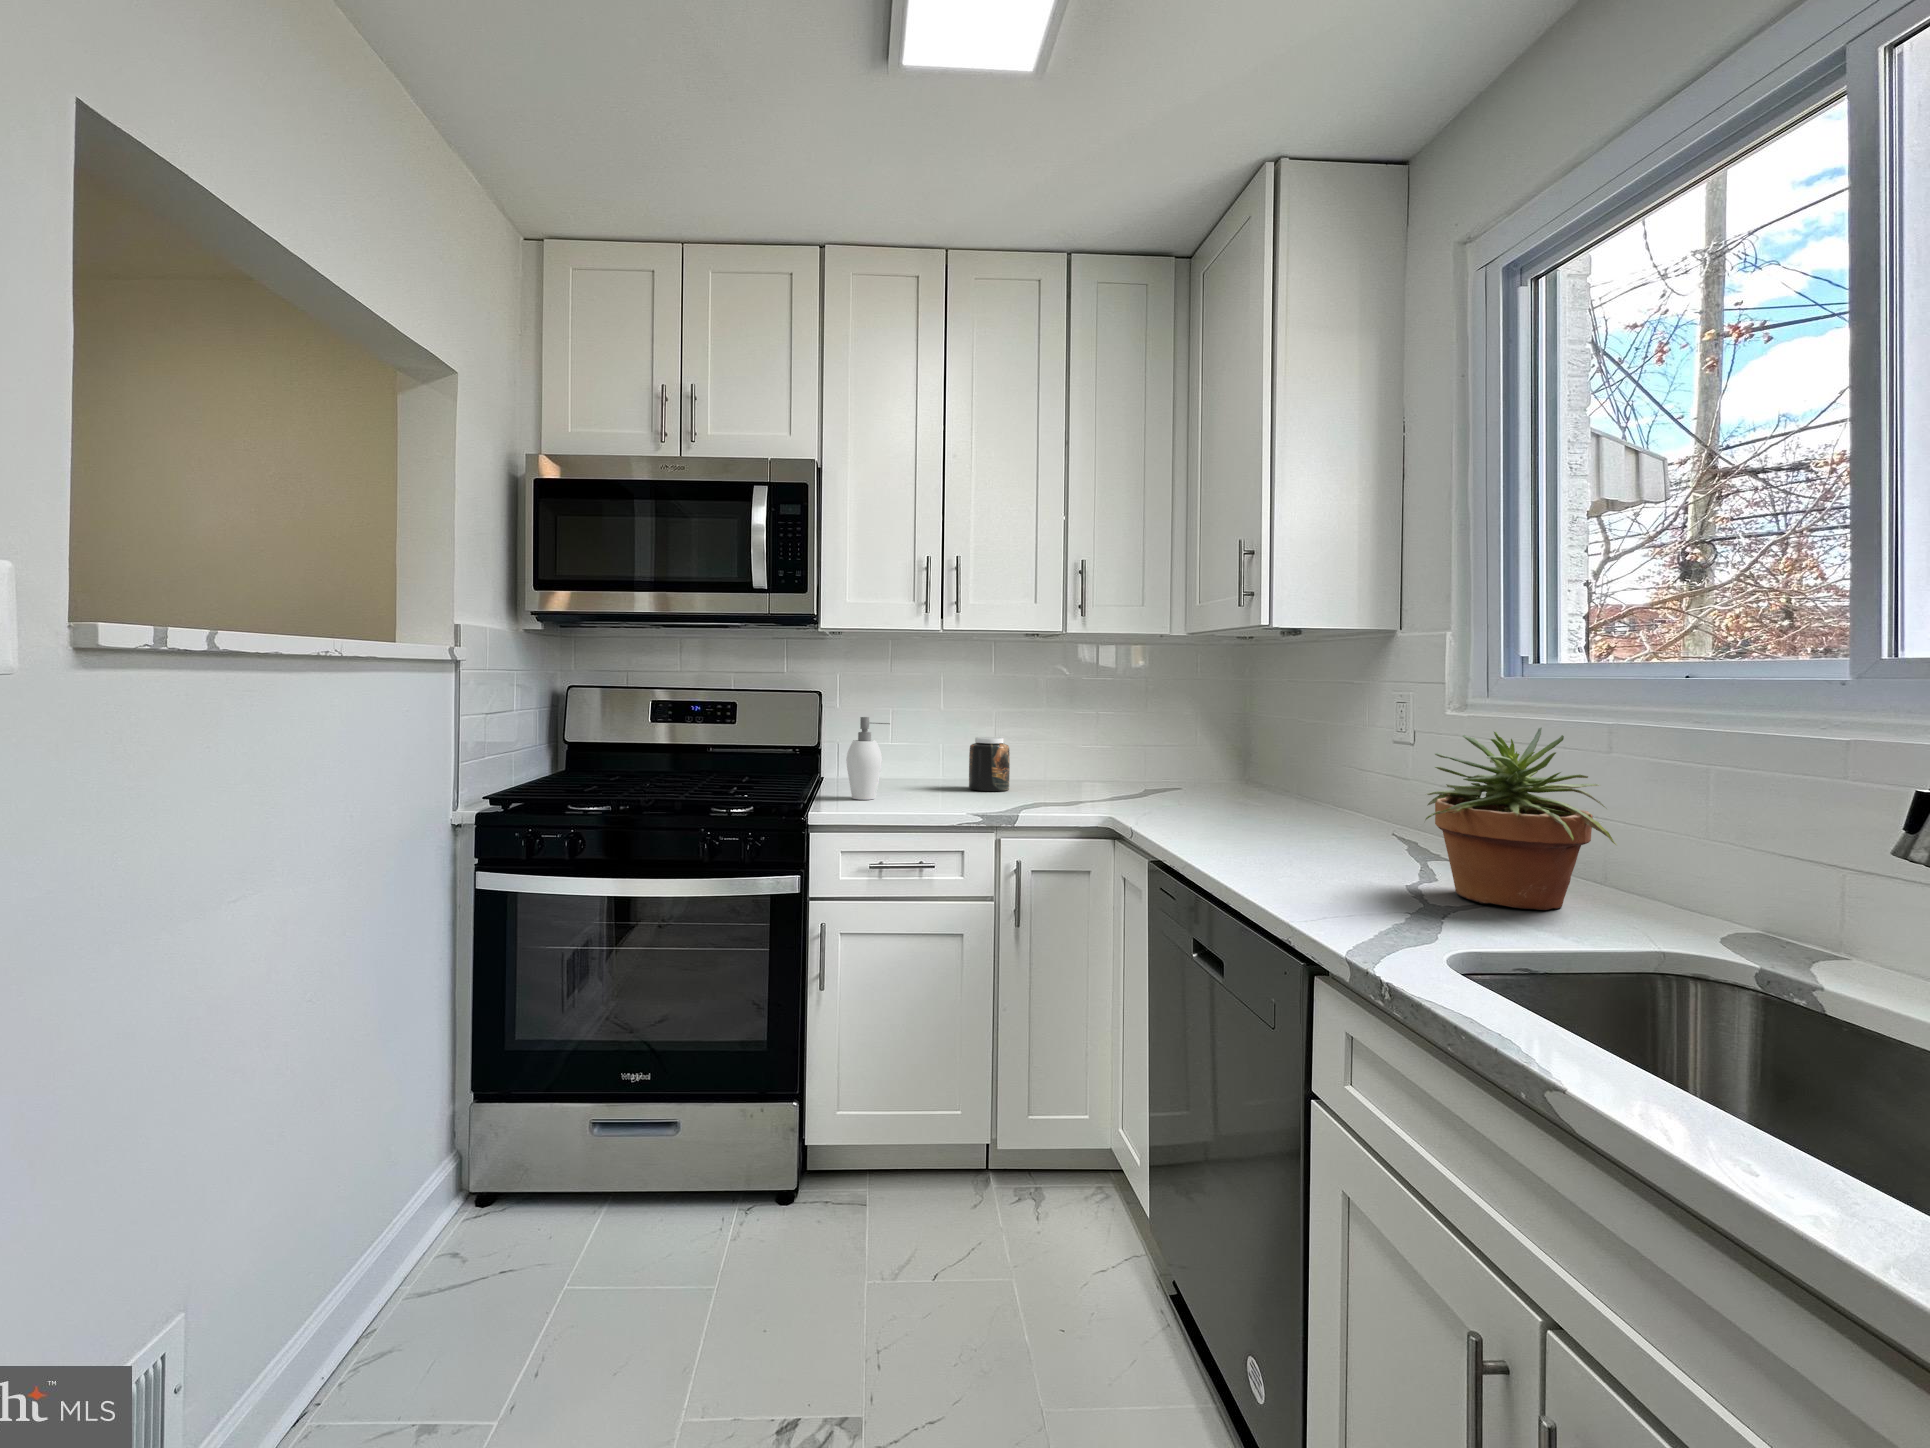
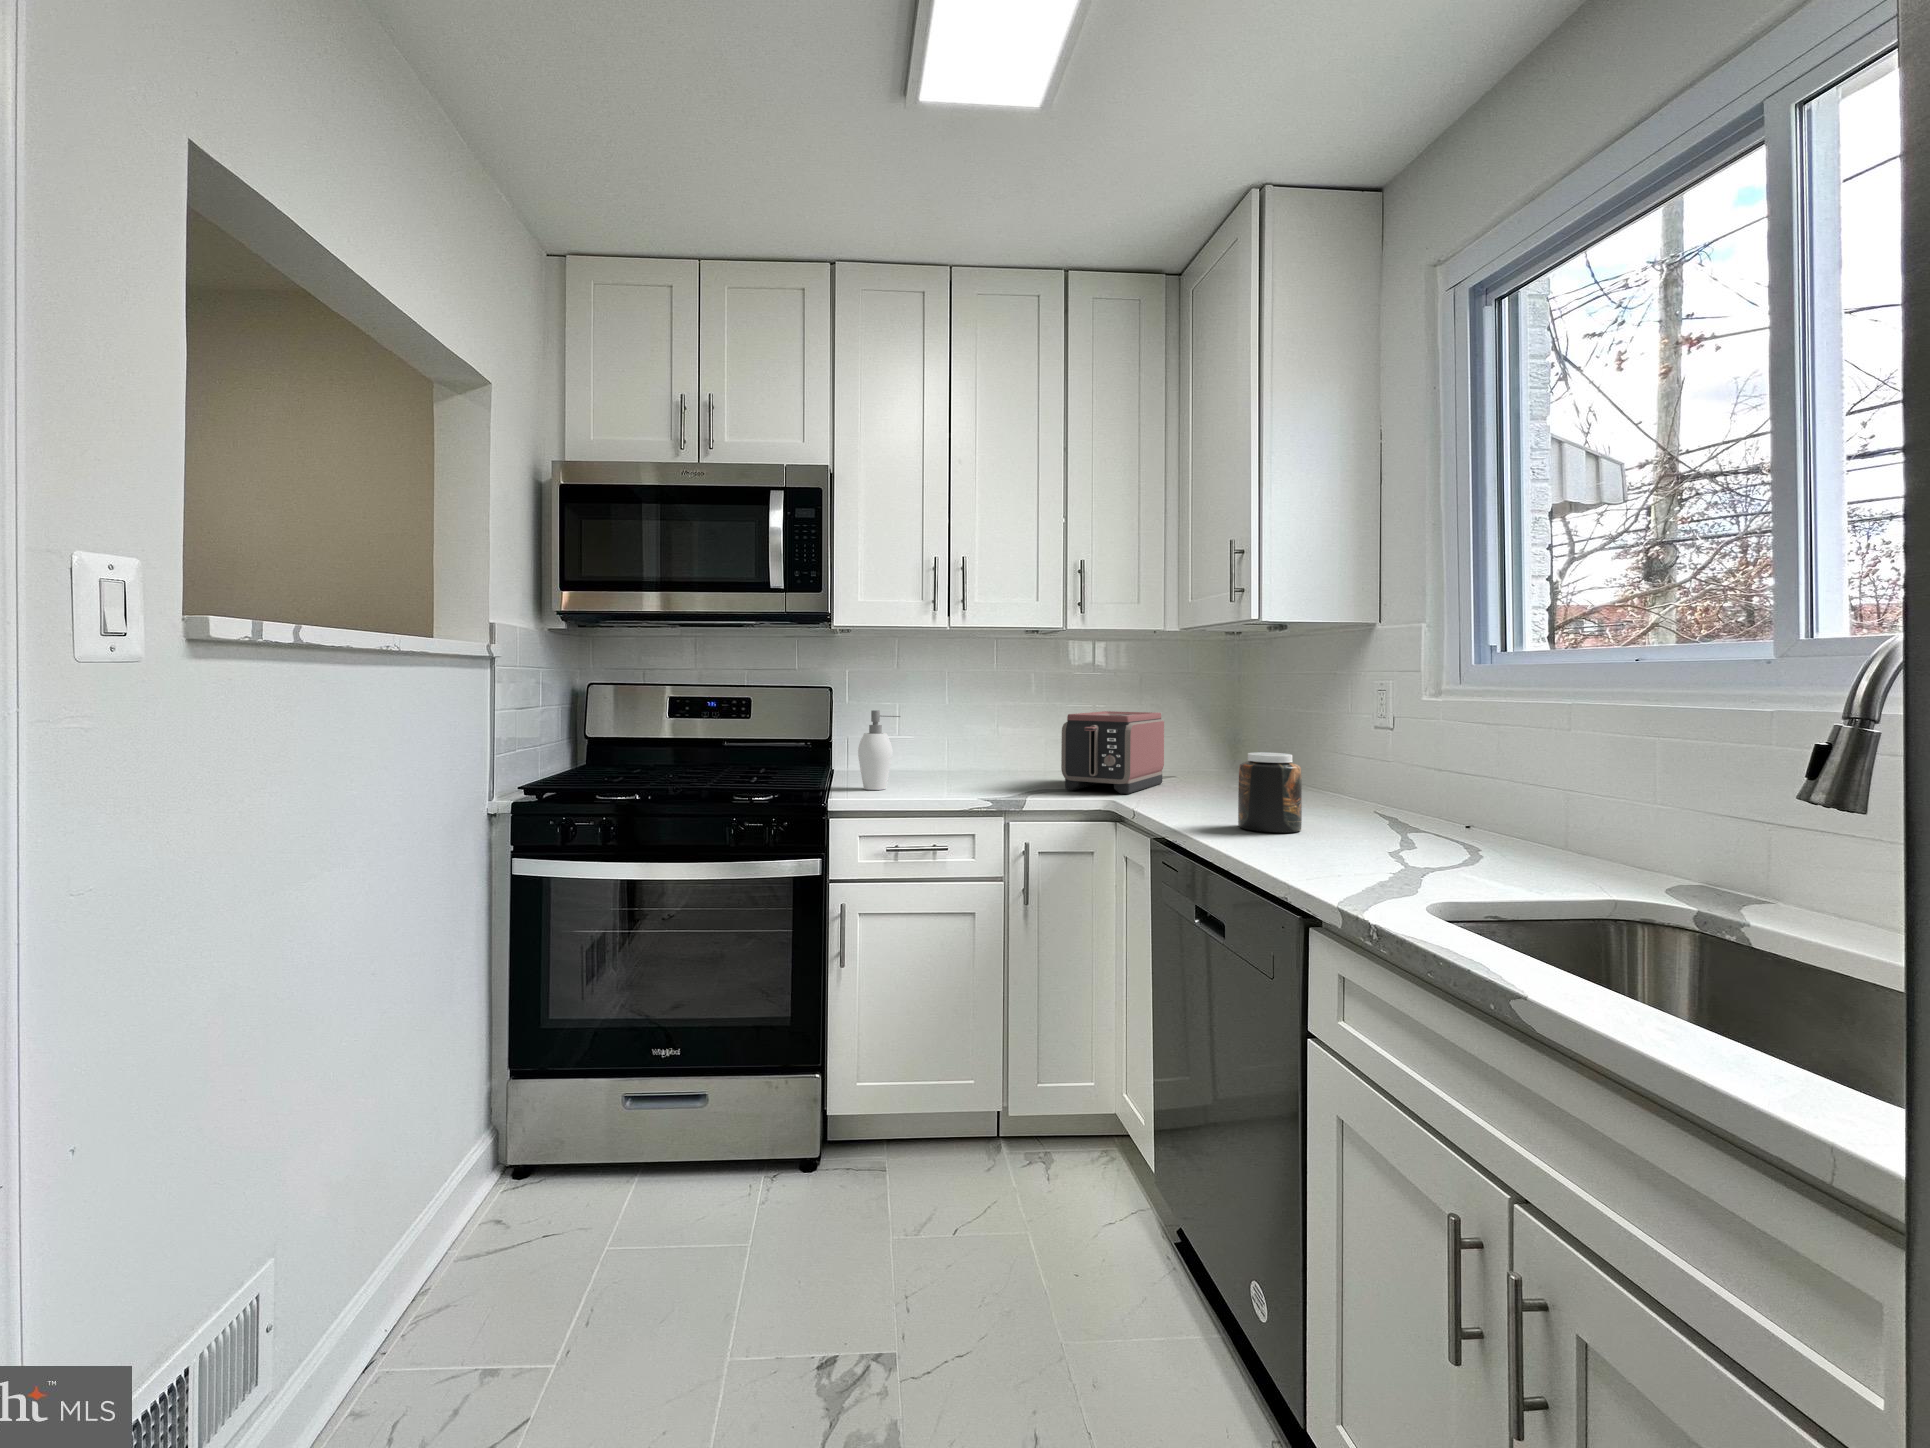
toaster: none [1057,719,1167,807] -> present [1061,711,1164,794]
potted plant: present [1425,728,1617,910] -> none [1404,709,1576,871]
jar: present [969,737,1010,791] -> present [1238,752,1302,833]

